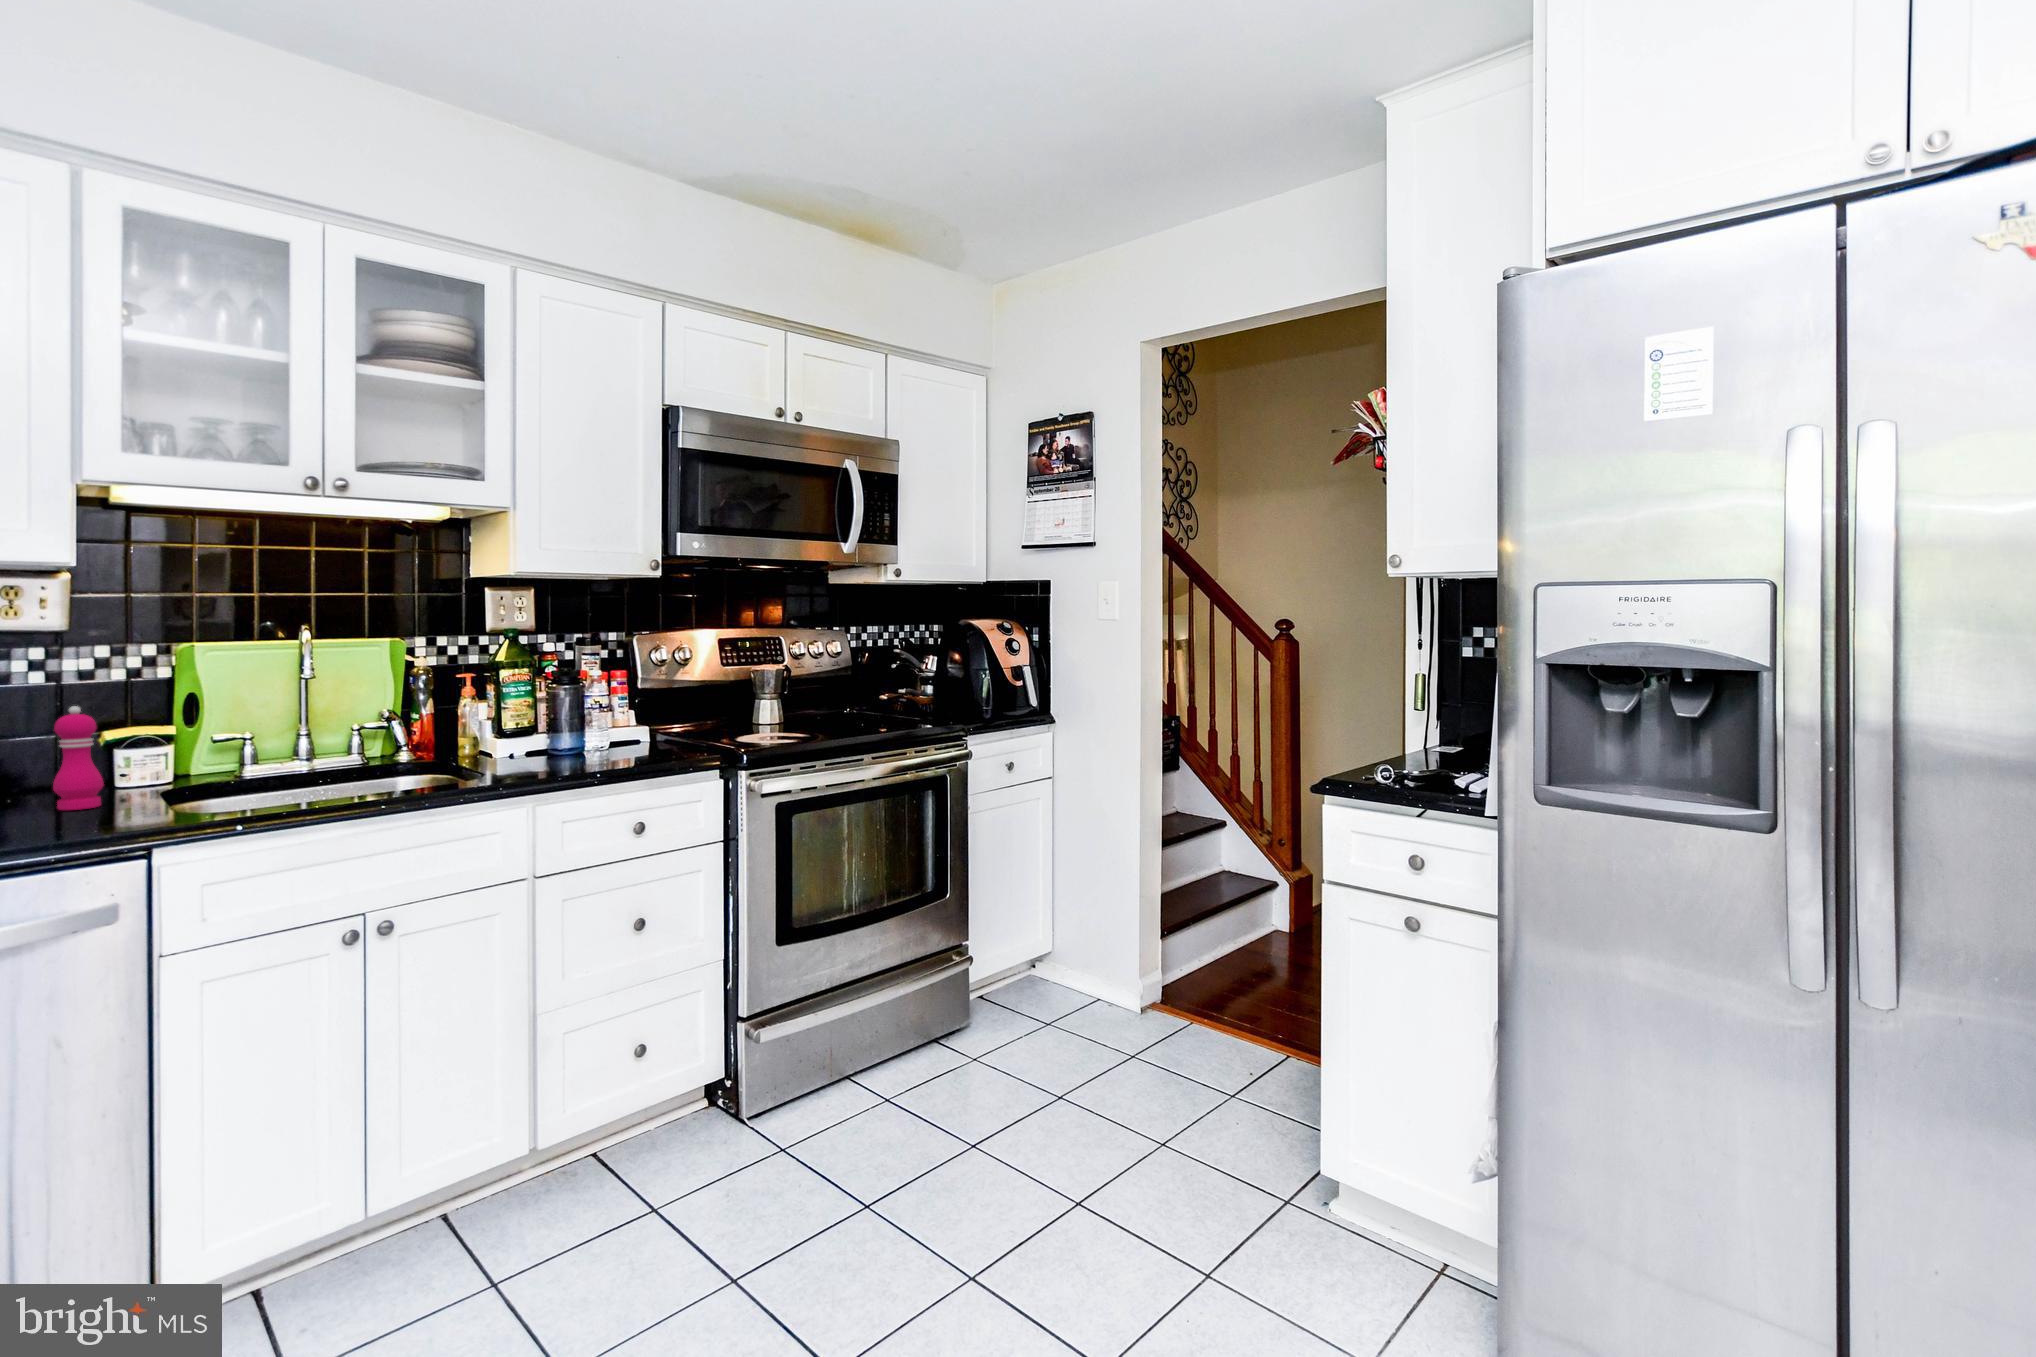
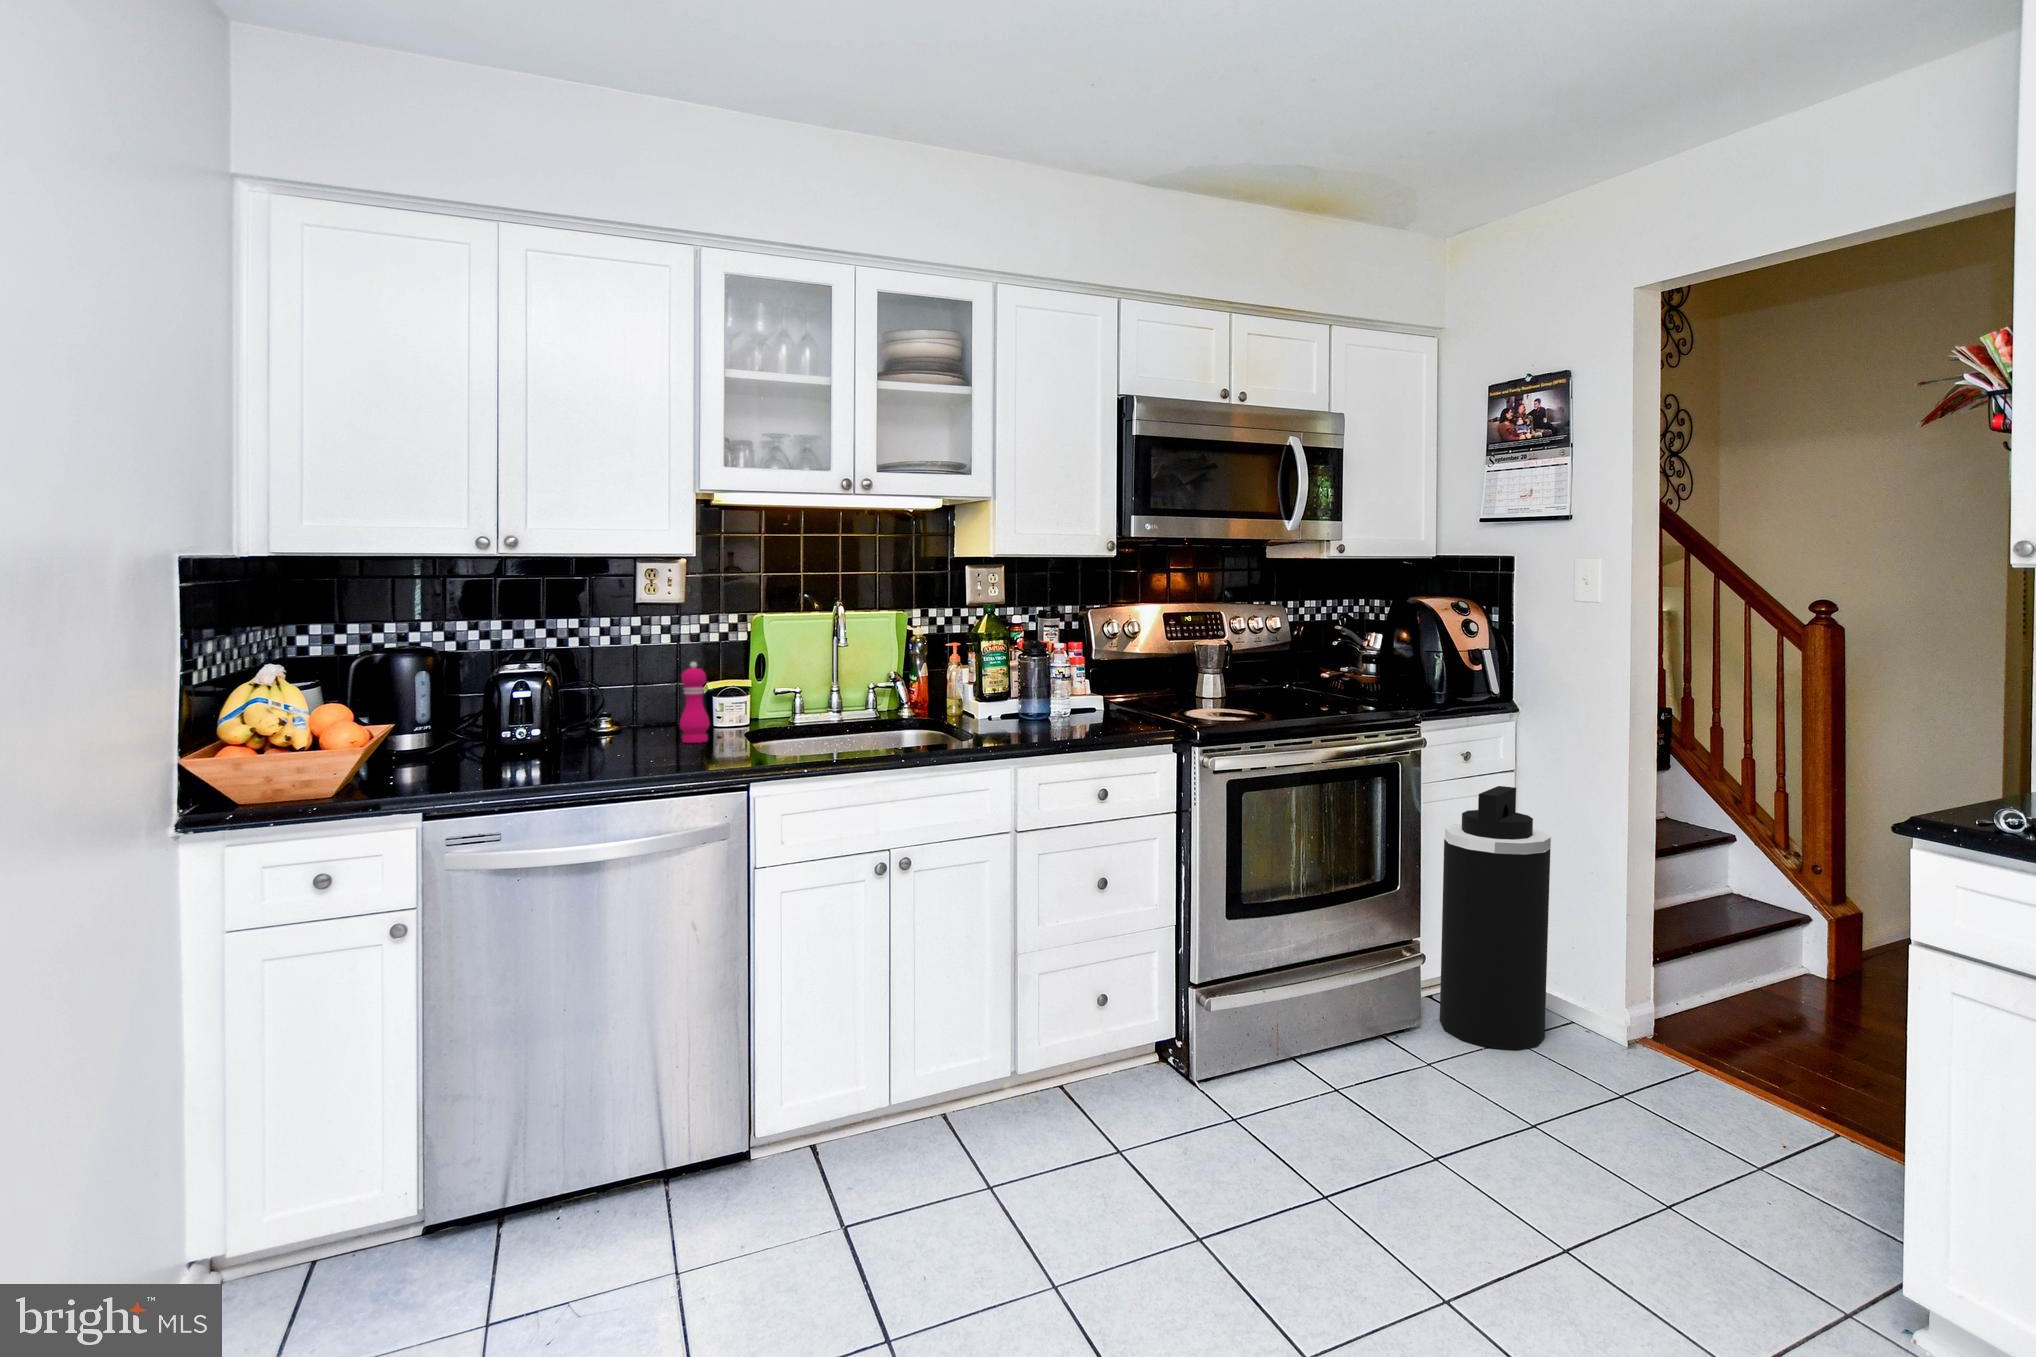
trash can: none [991,794,1080,1037] -> present [1440,786,1551,1049]

